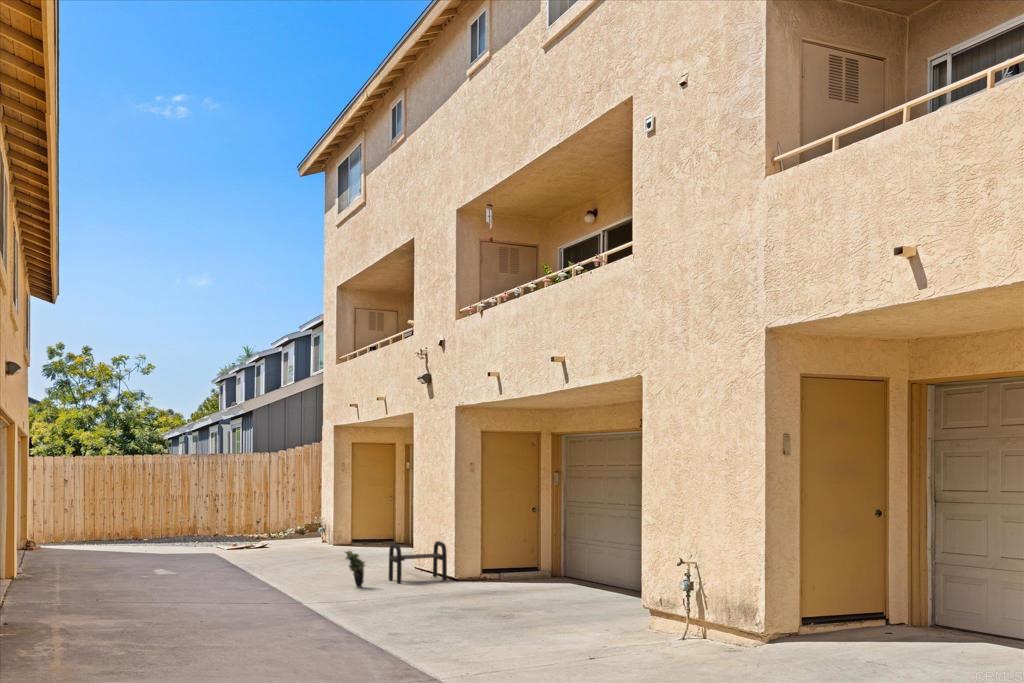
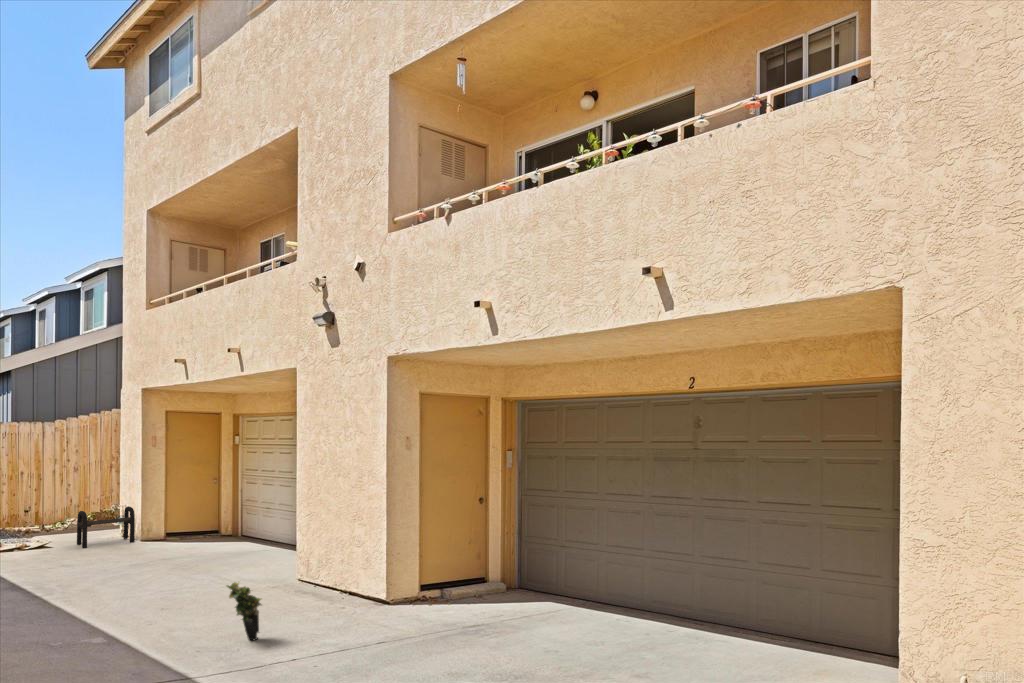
bench: present [389,541,447,584] -> present [77,506,135,548]

